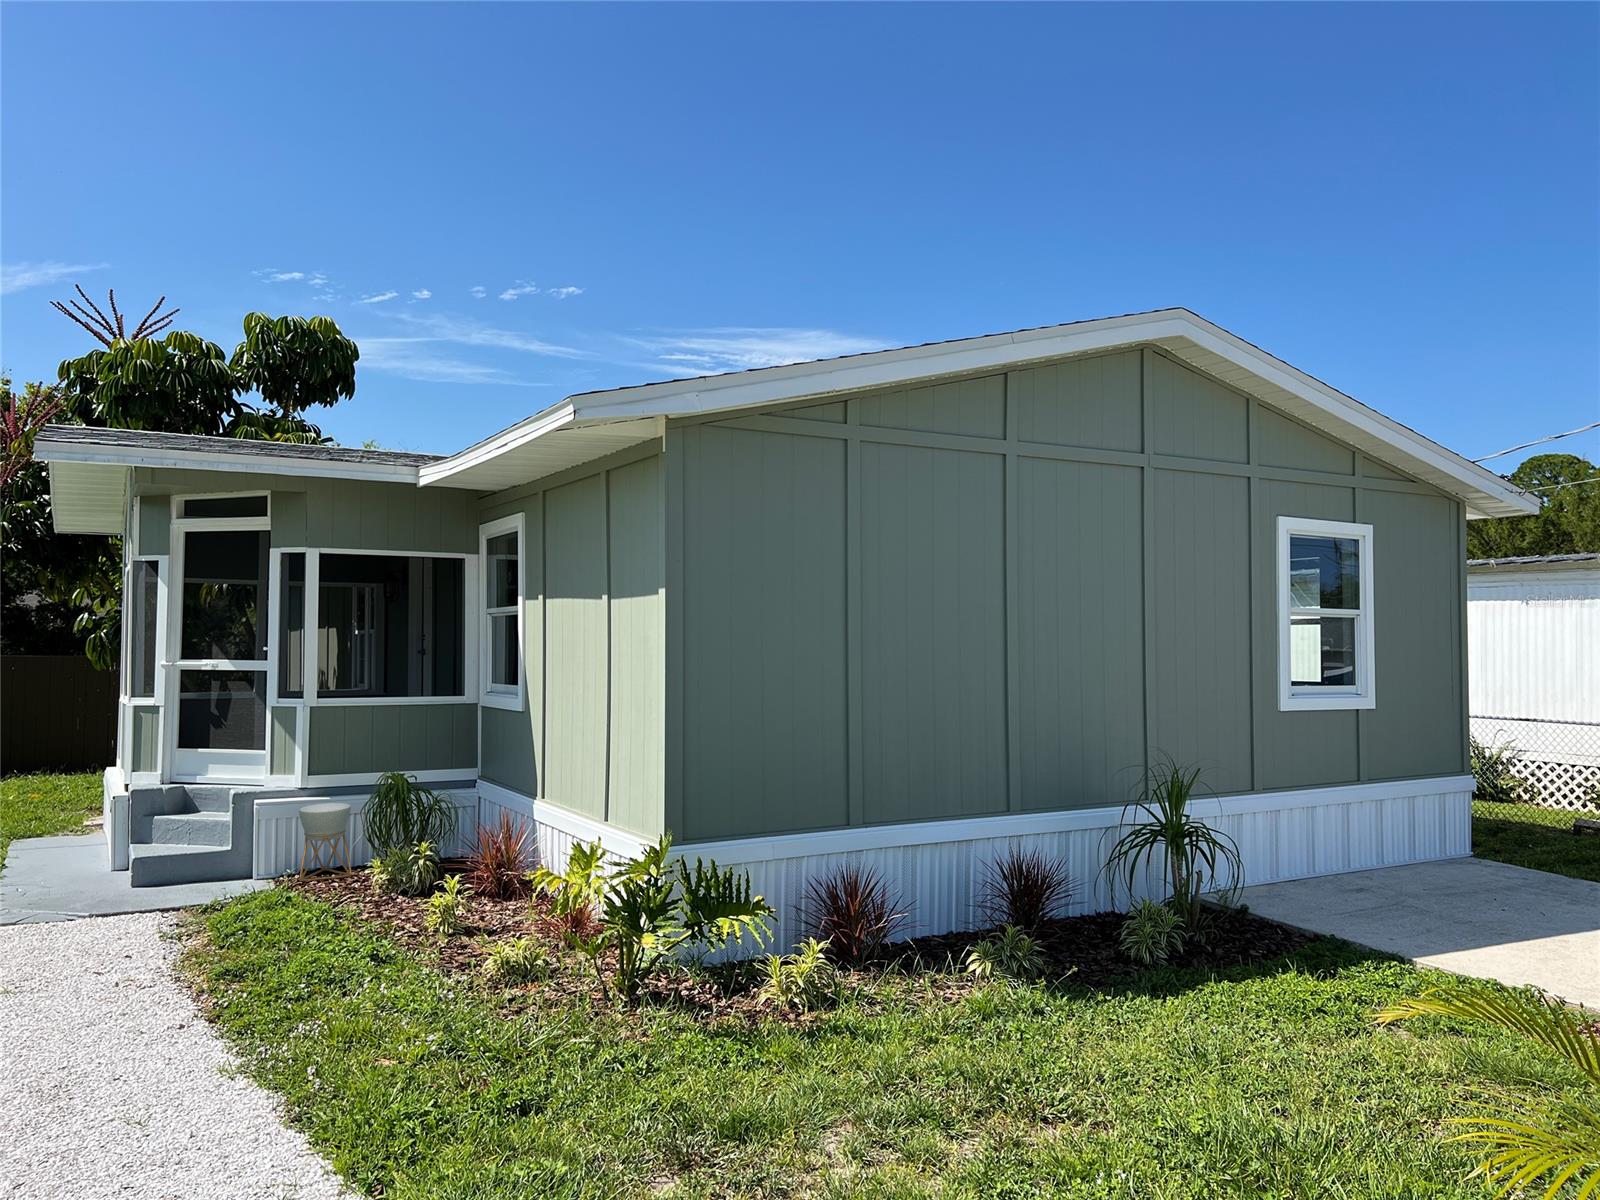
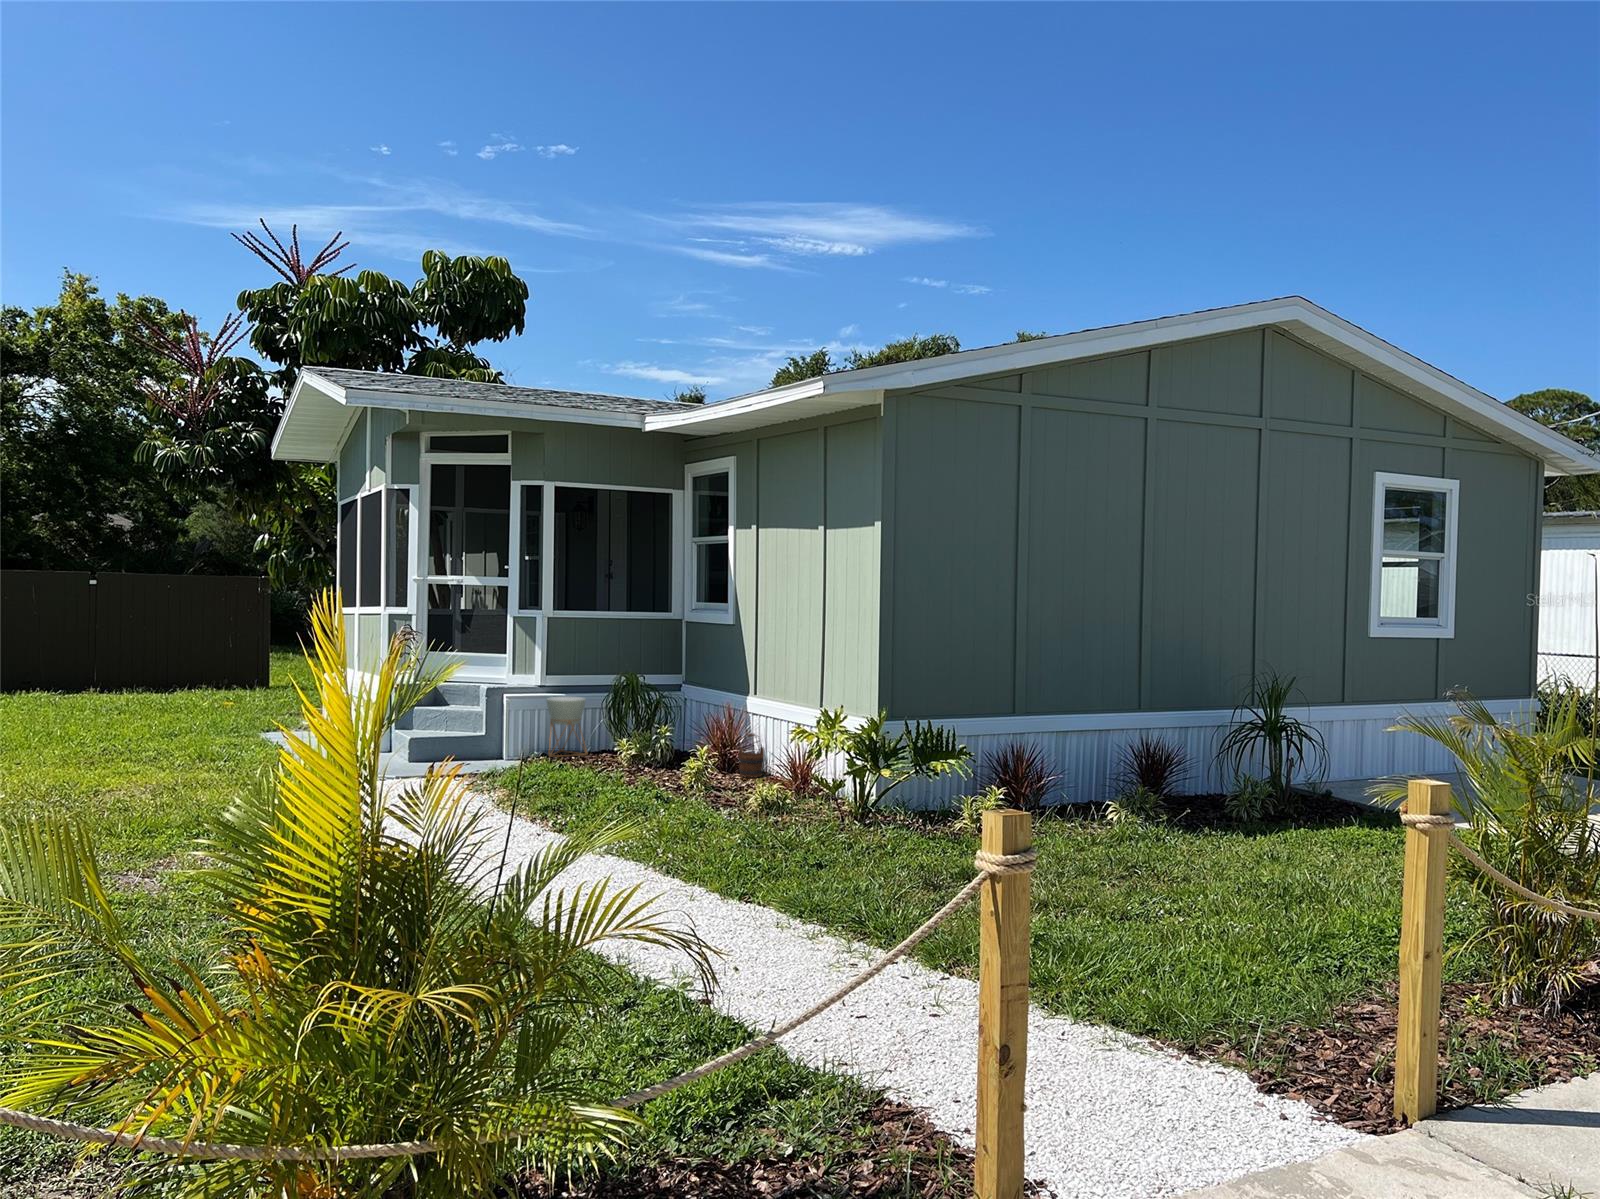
wooden bucket: none [510,855,545,913] -> present [739,734,764,778]

